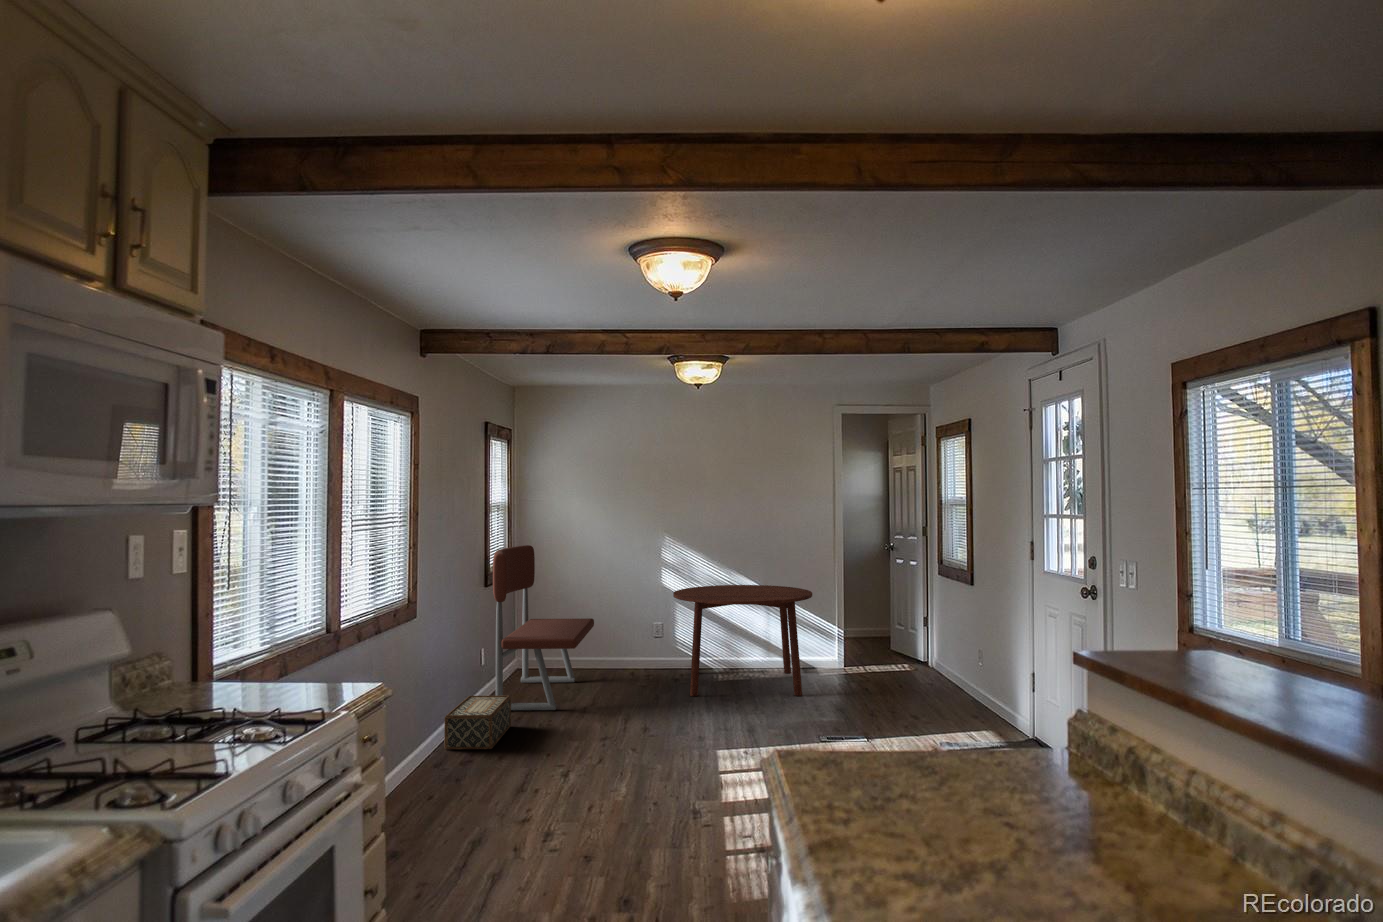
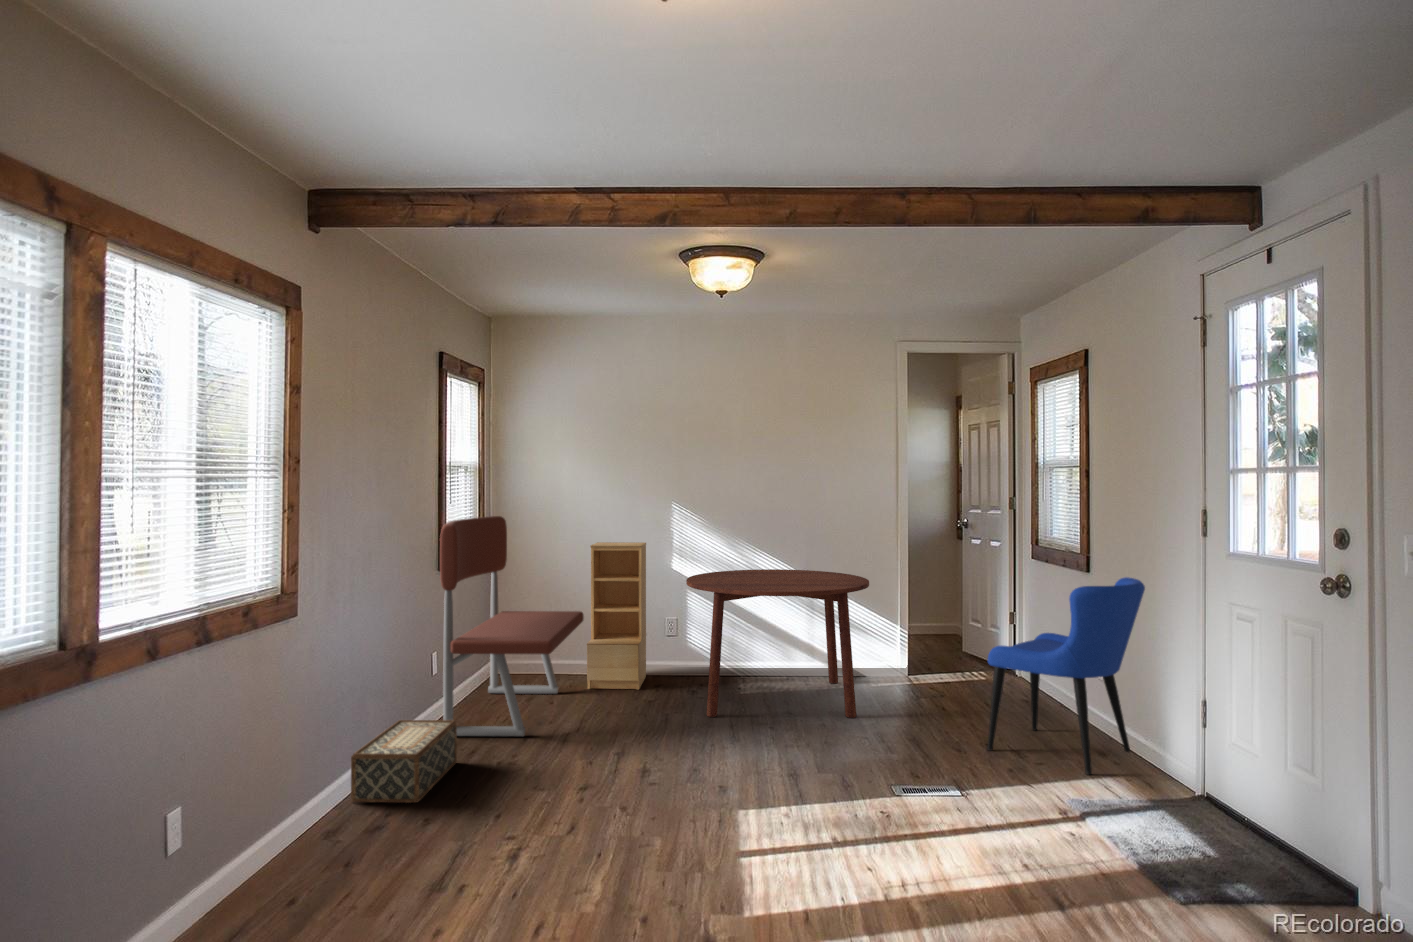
bookshelf: none [596,565,641,679] -> present [587,542,646,690]
dining chair: none [894,588,1002,729] -> present [987,577,1145,775]

